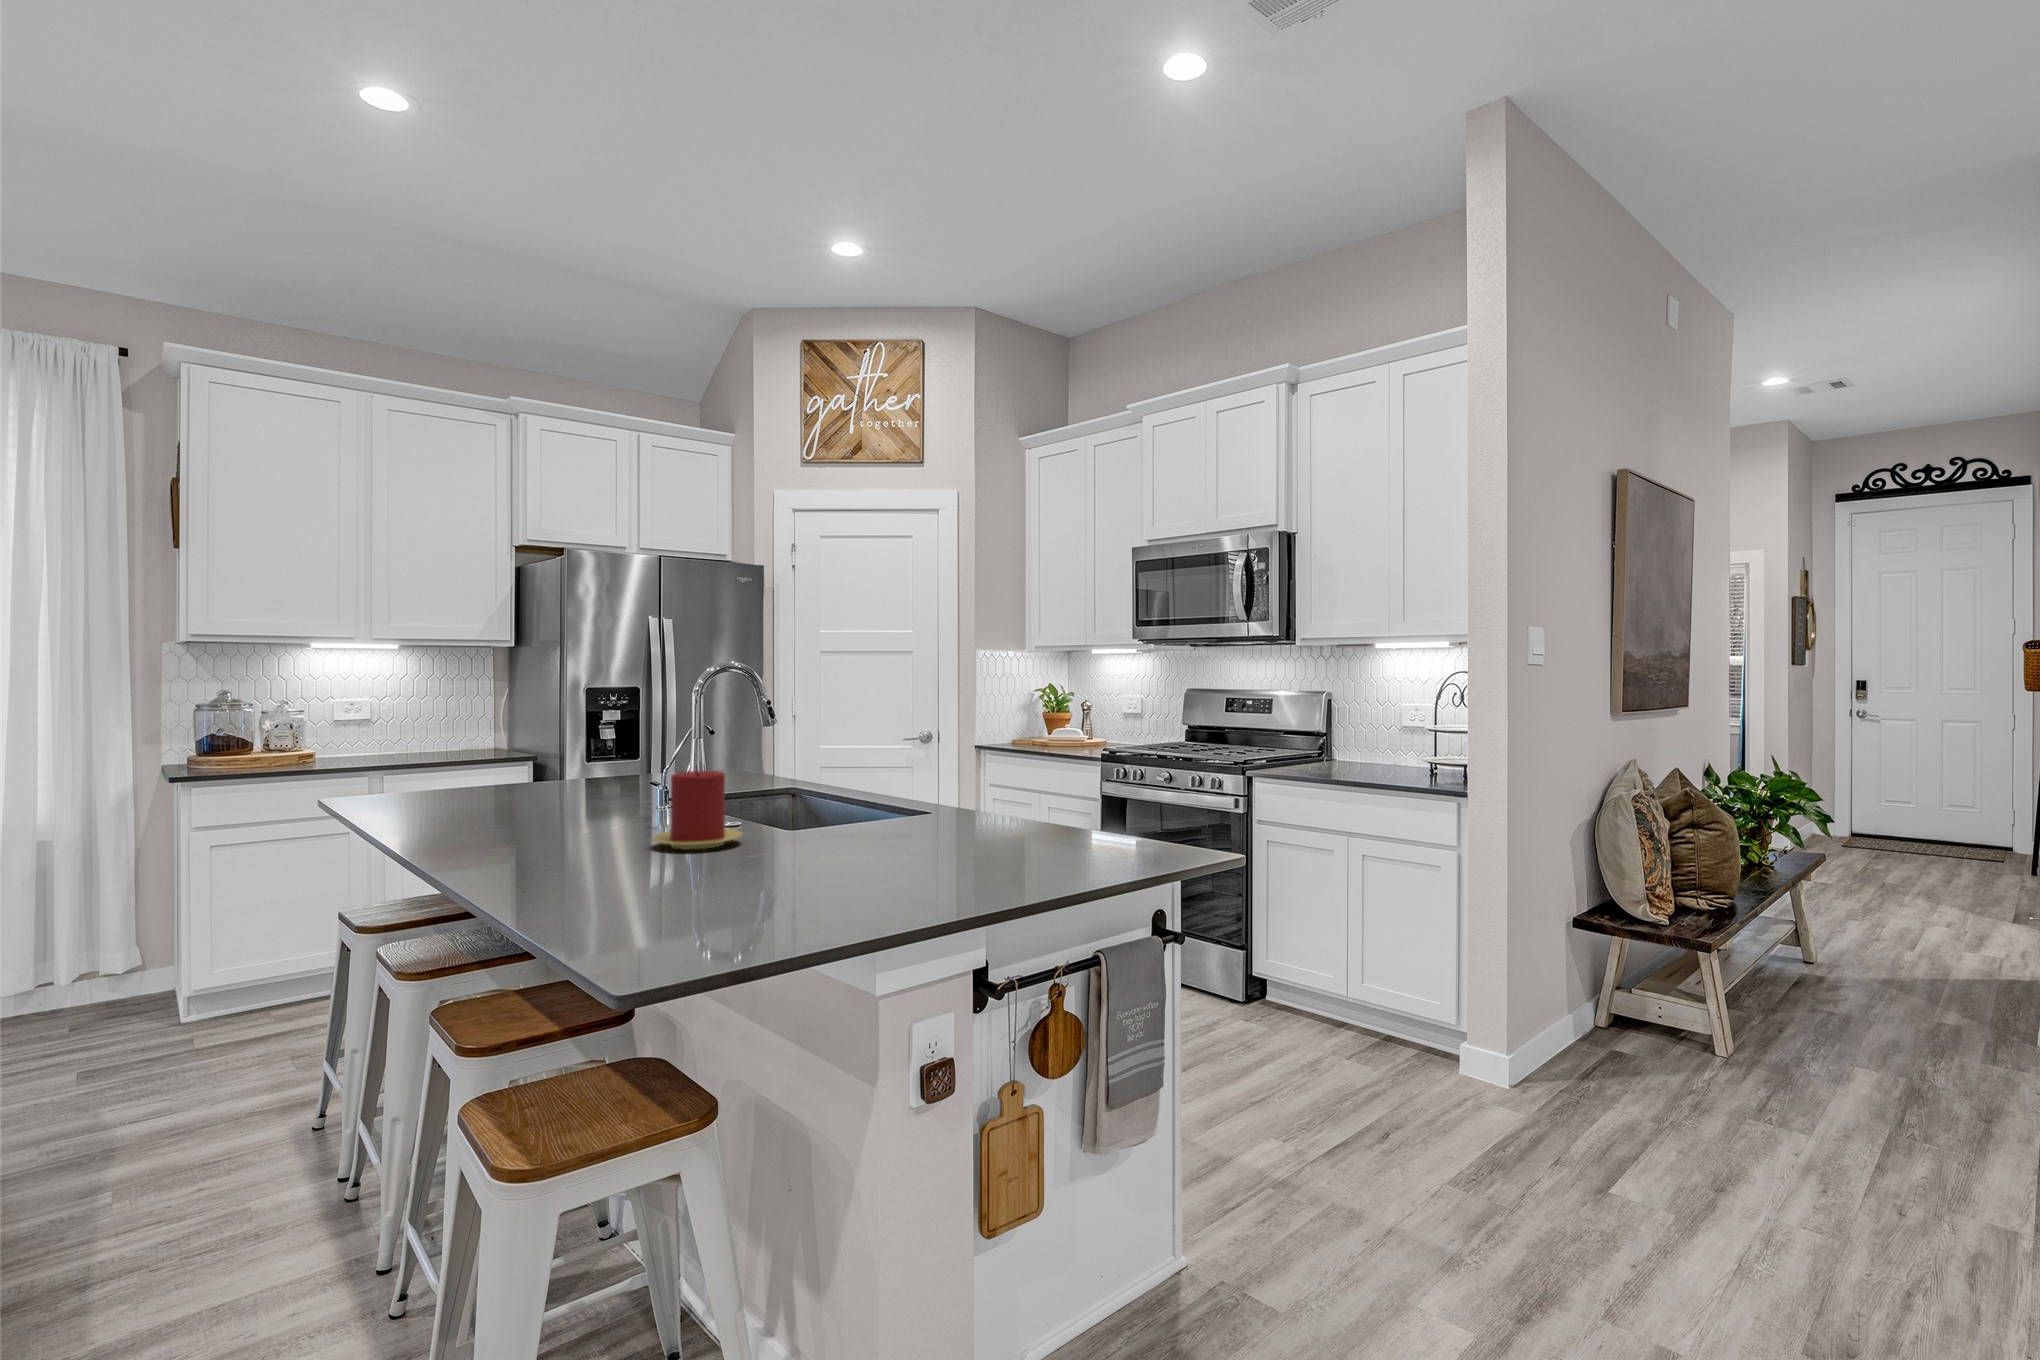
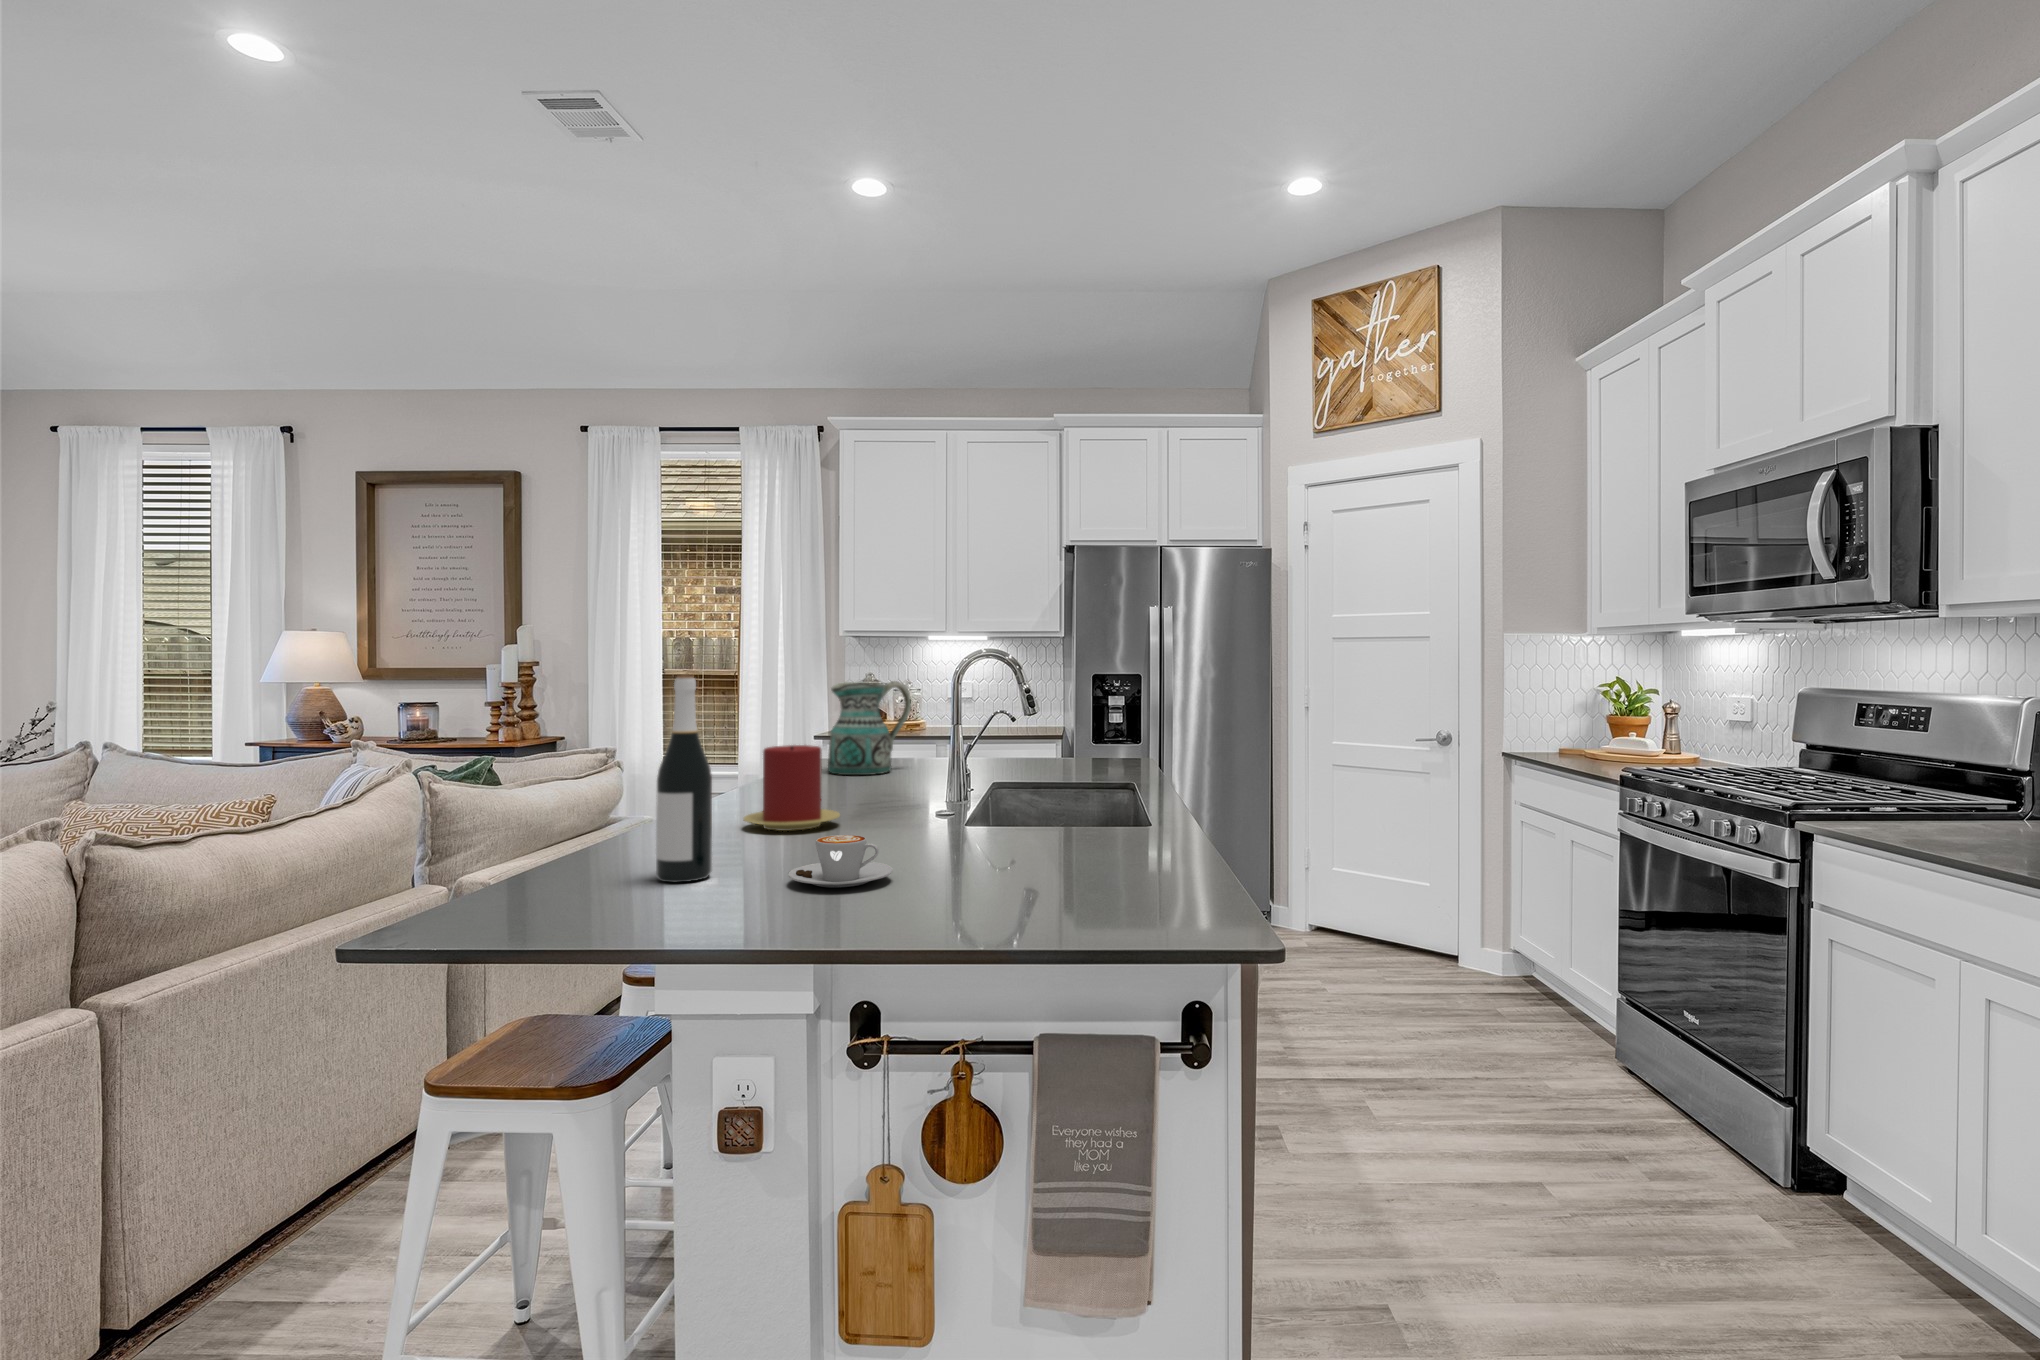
ceramic pitcher: none [506,705,585,805] -> present [828,681,911,775]
wine bottle: none [761,714,806,888] -> present [656,676,712,882]
coffee cup: none [863,832,943,872] -> present [788,835,893,887]

